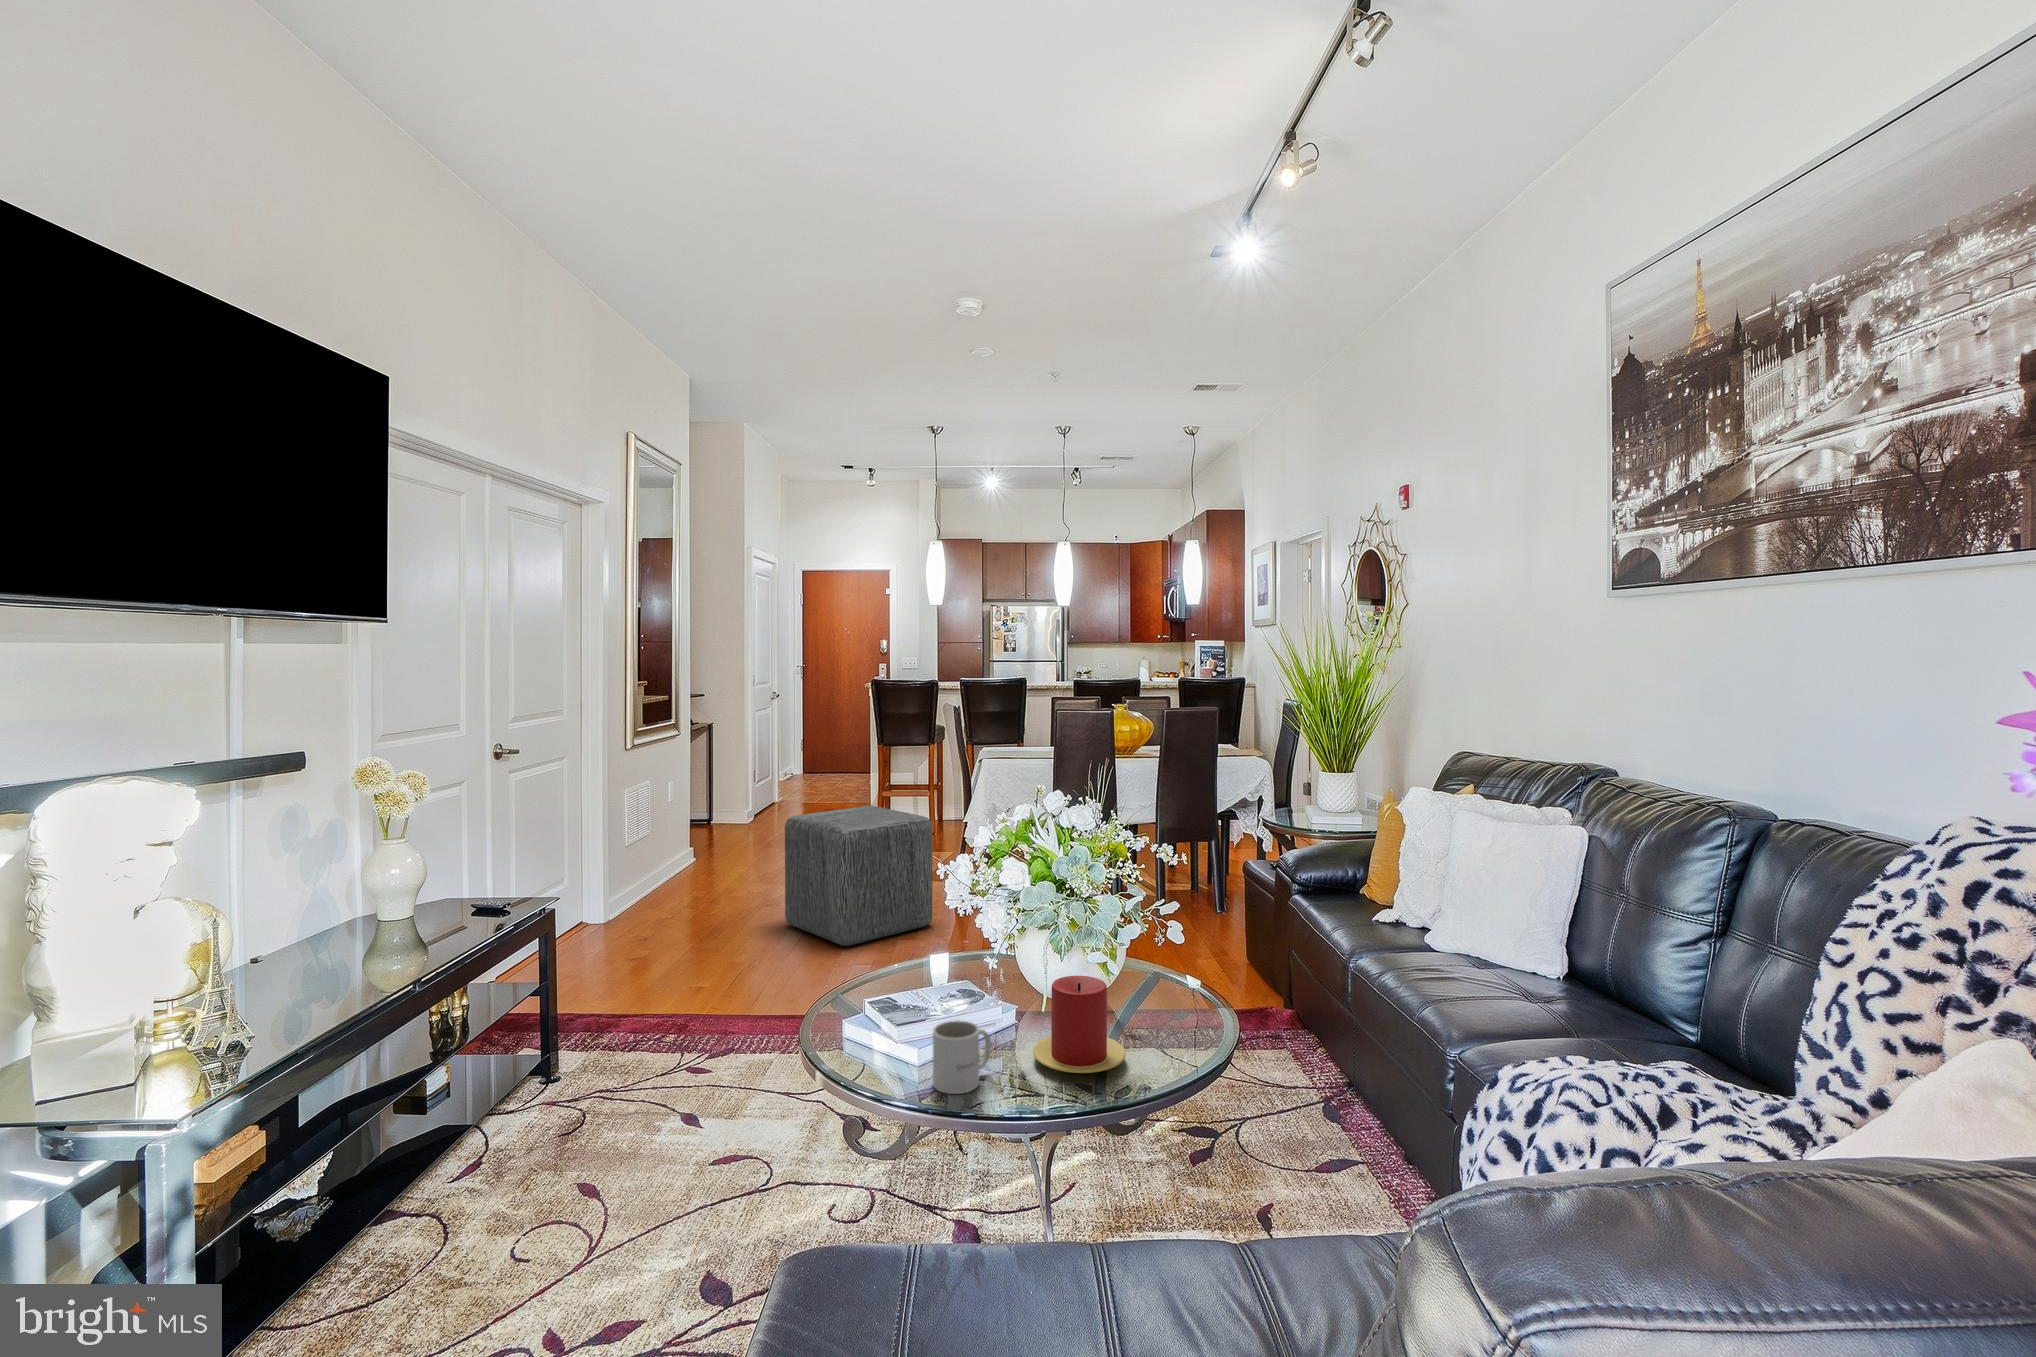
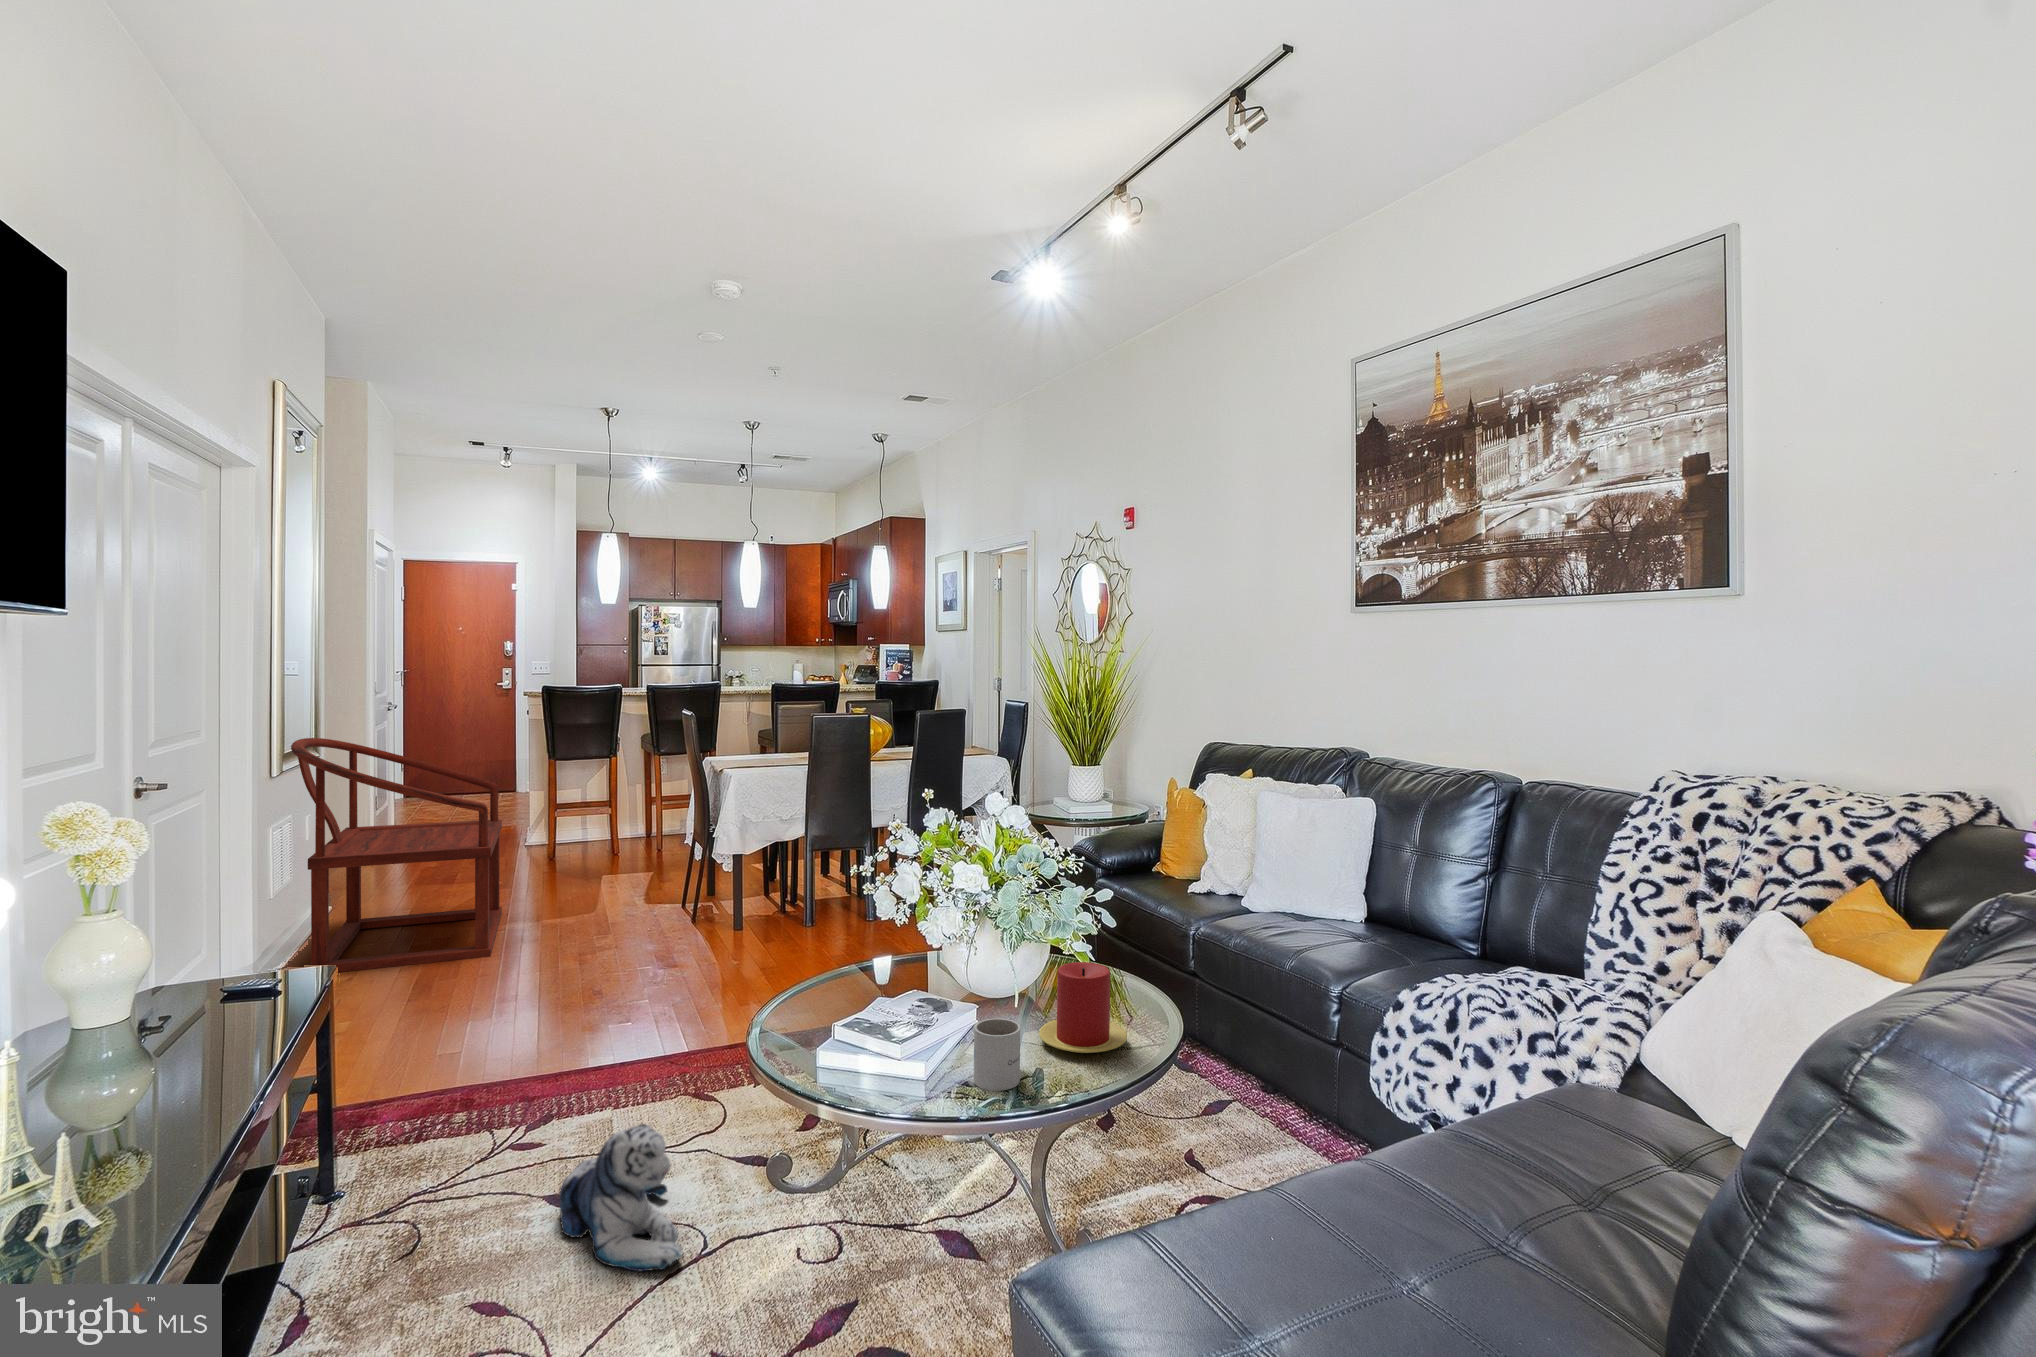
armchair: none [647,725,810,911] -> present [291,738,502,972]
ottoman: present [785,806,932,946] -> none [515,824,698,985]
plush toy: none [669,1068,764,1199] -> present [559,1124,682,1271]

